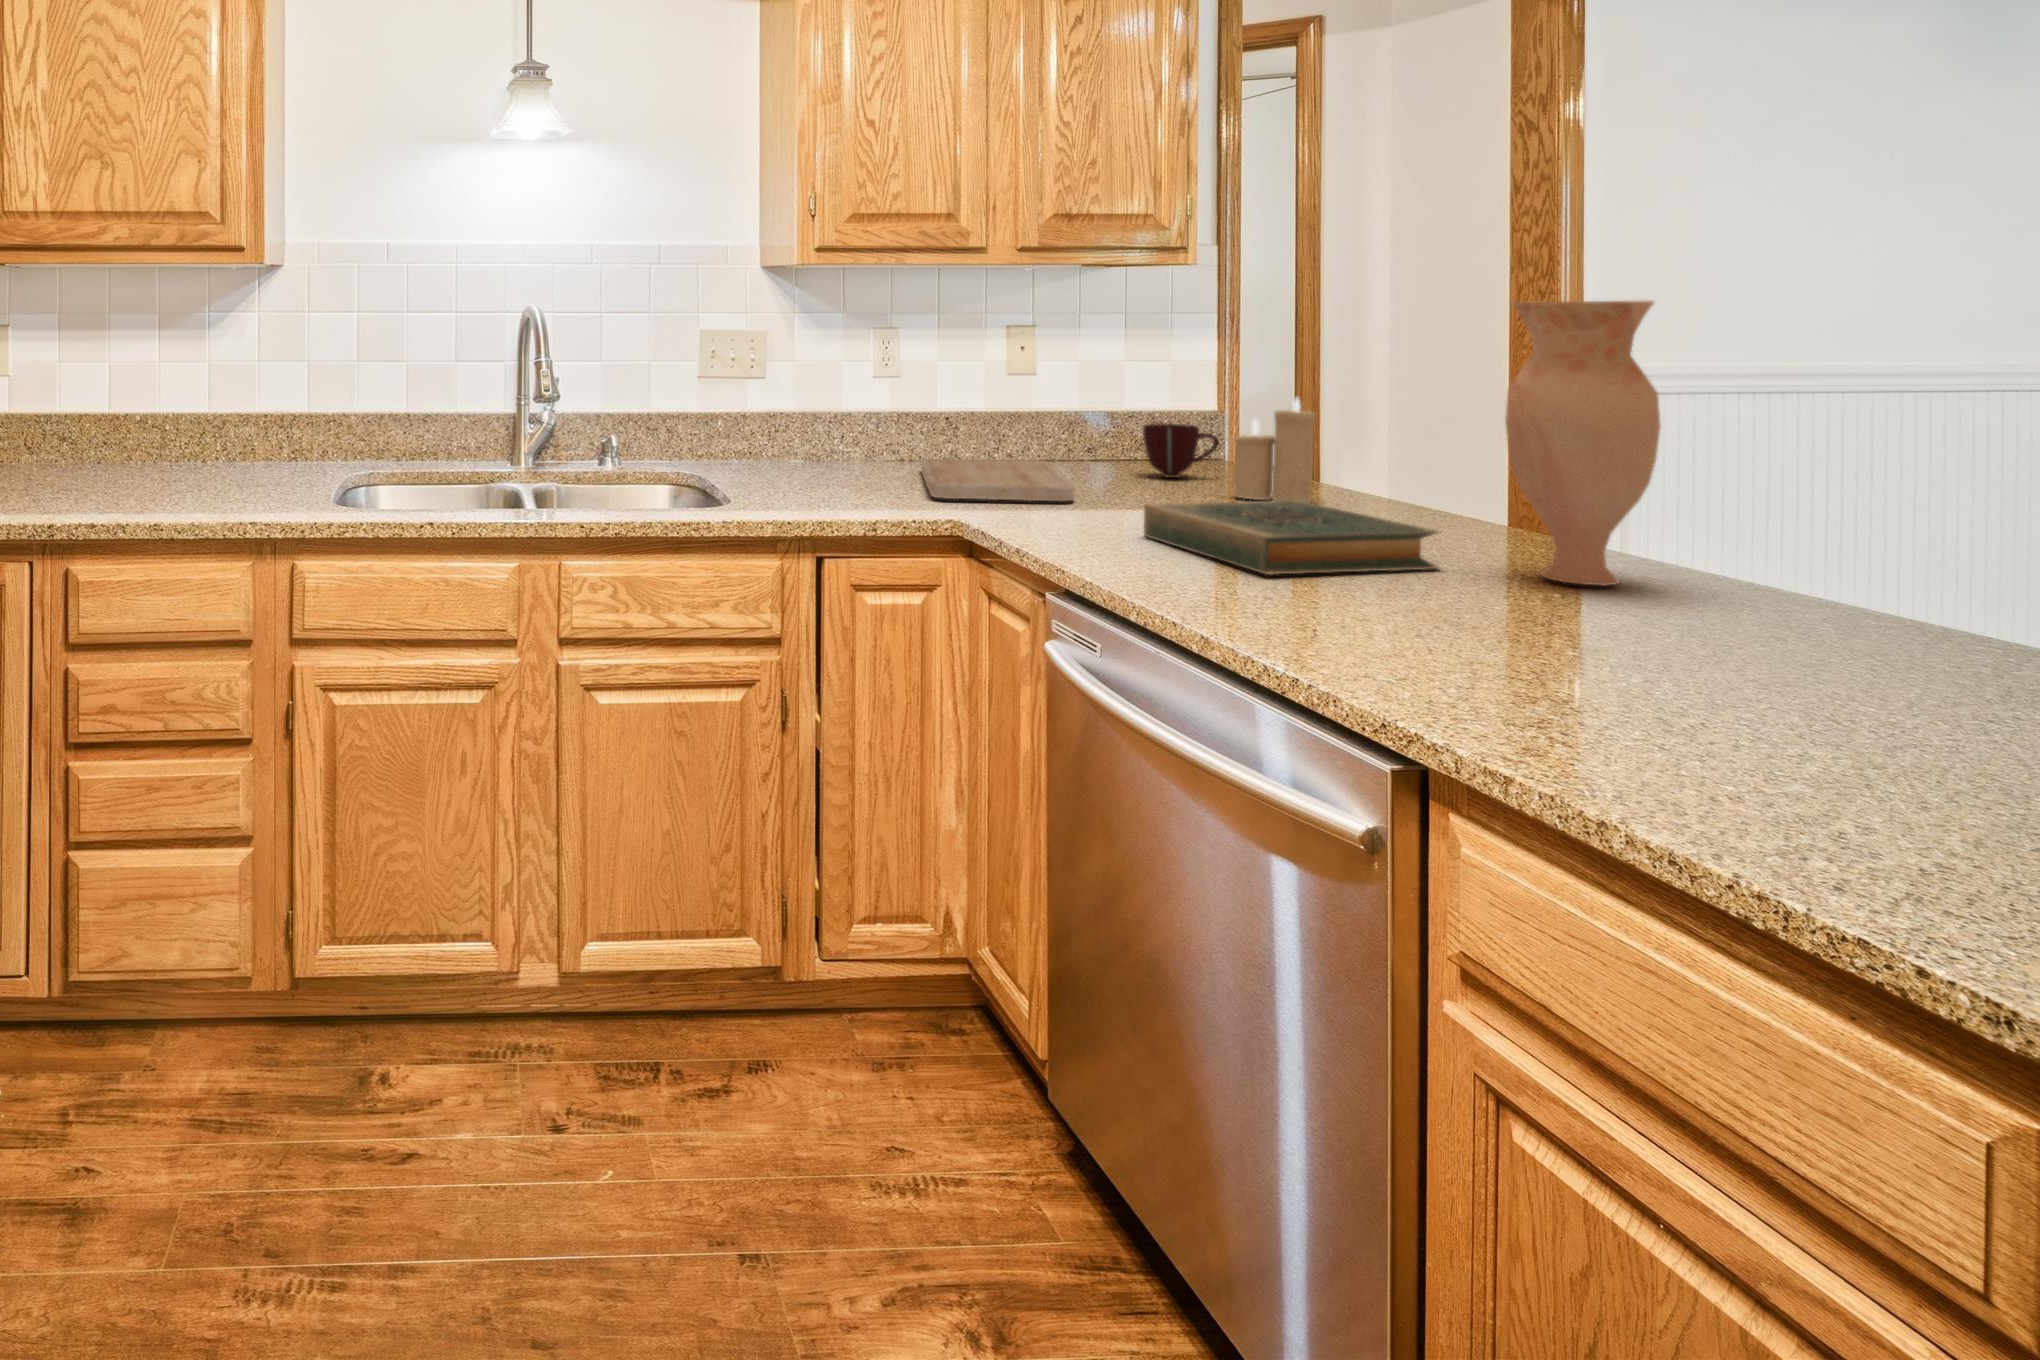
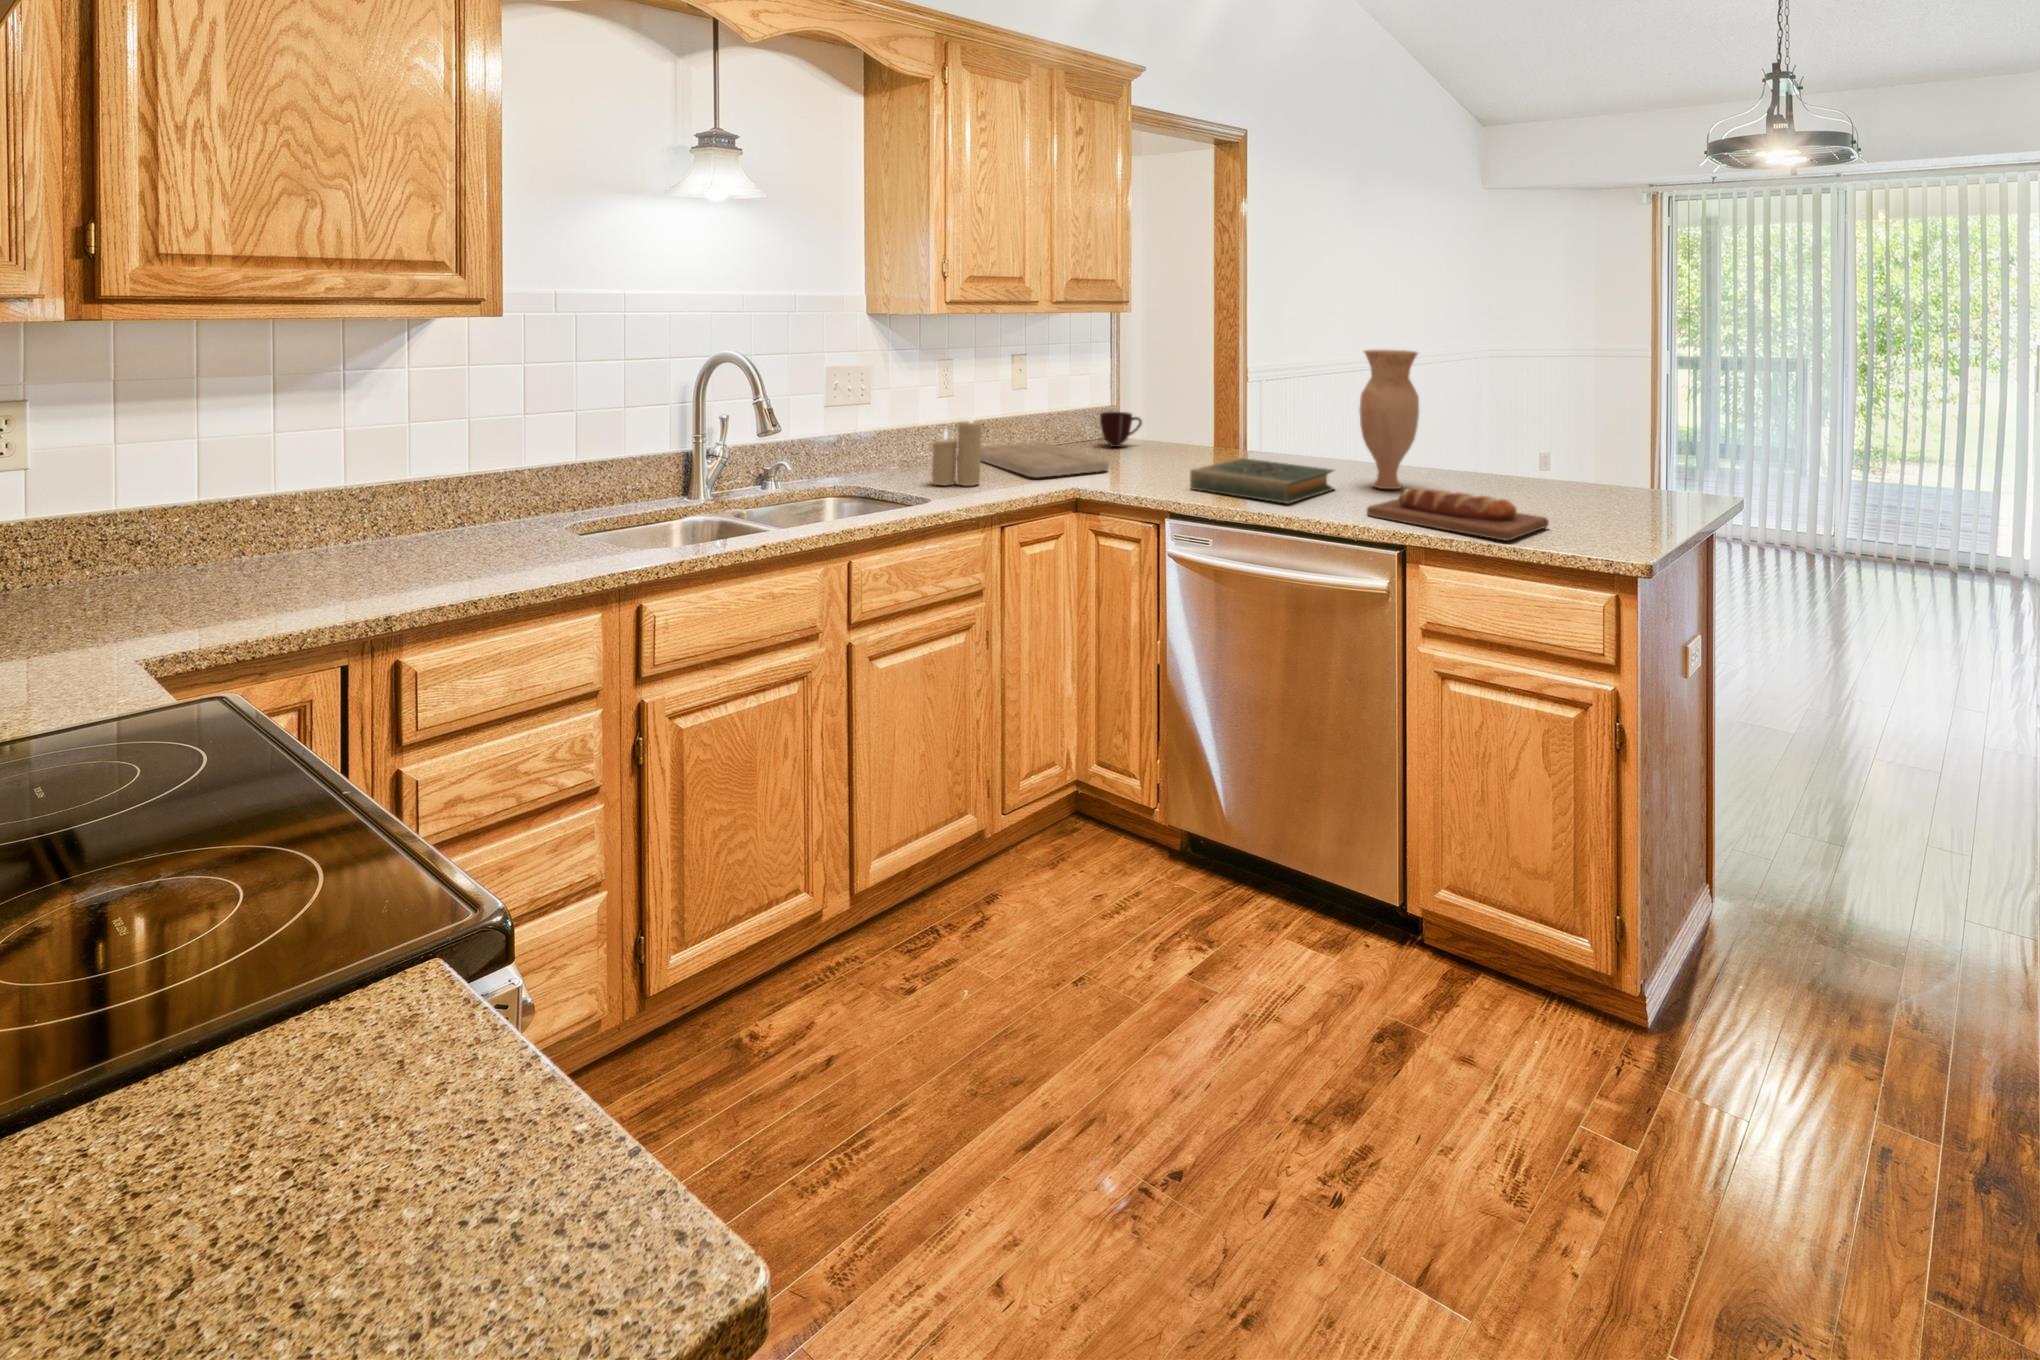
candle: present [1234,397,1315,503] -> present [932,413,982,486]
bread loaf: none [1399,572,1877,706] -> present [1367,488,1549,541]

